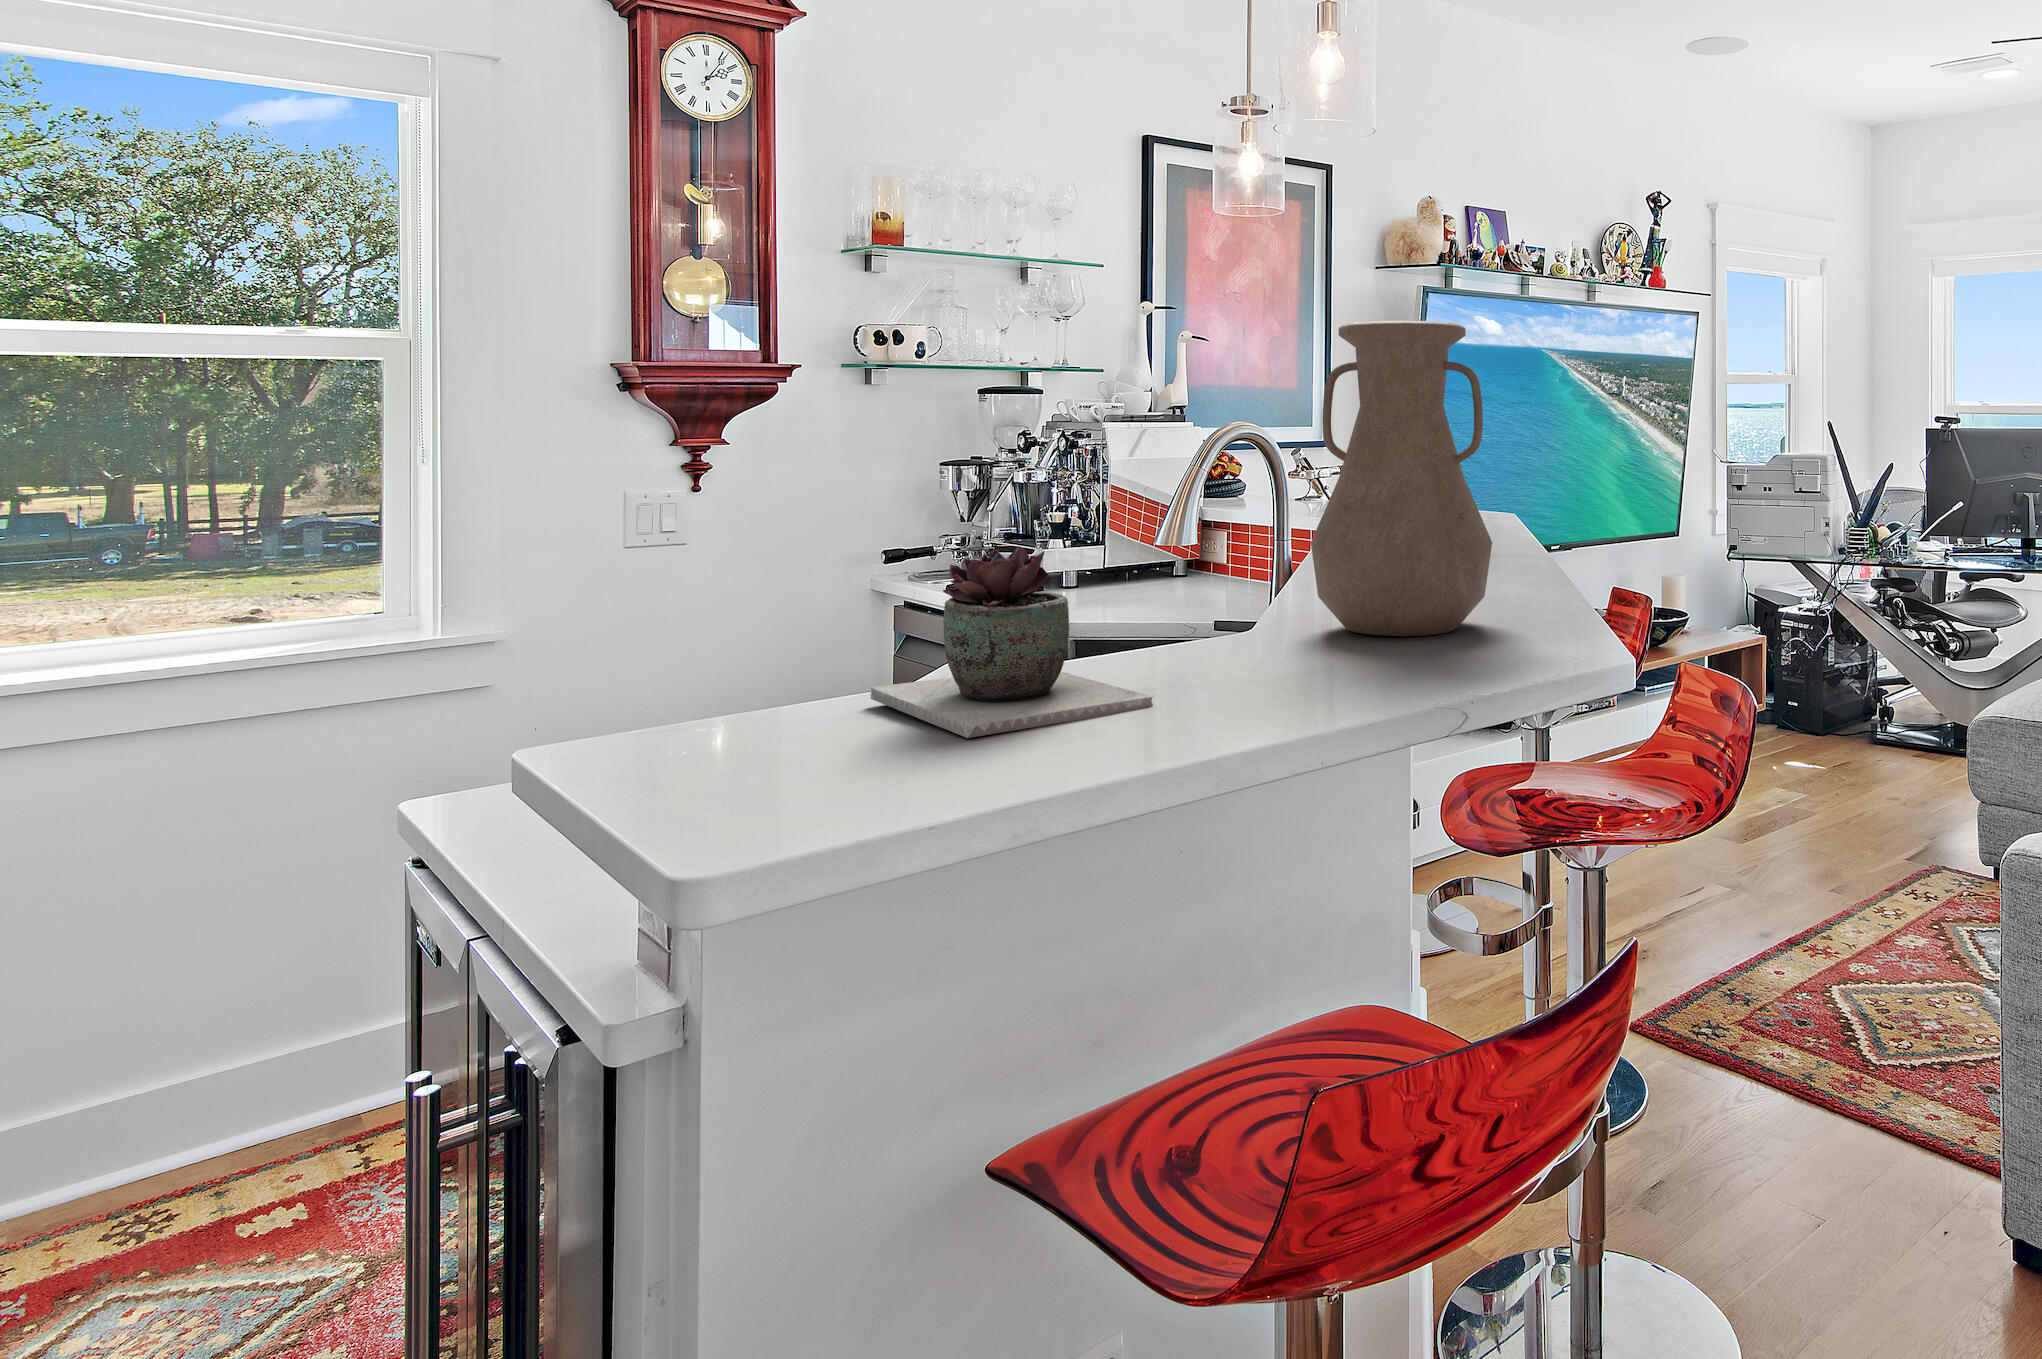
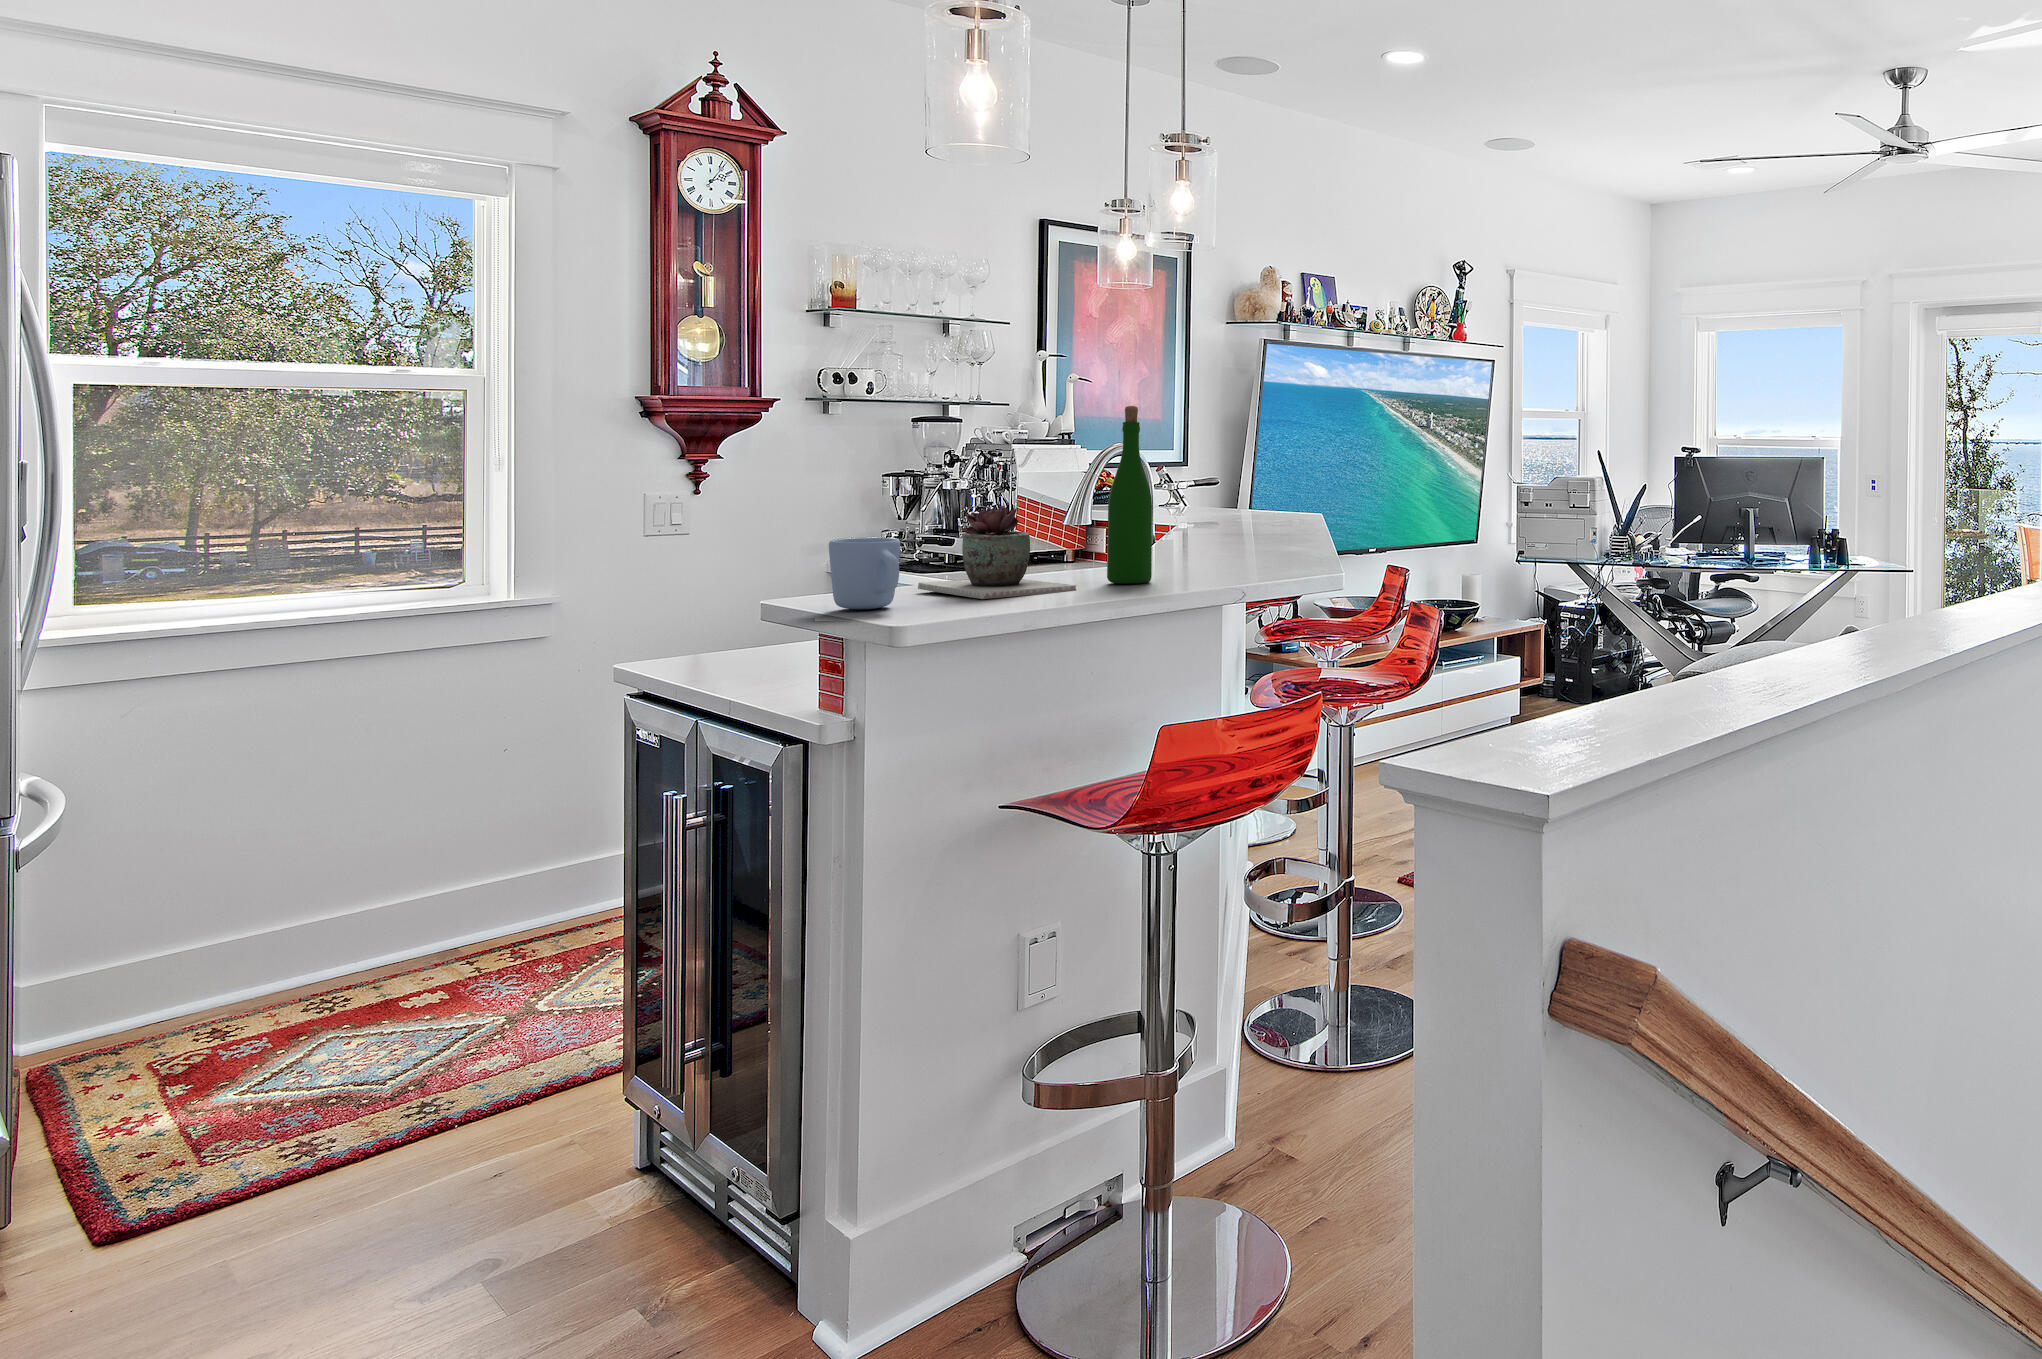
vase: present [1311,321,1492,636] -> none [1165,382,1274,567]
wine bottle: none [1211,361,1291,688] -> present [1107,406,1152,584]
mug: none [649,622,798,774] -> present [829,538,900,609]

